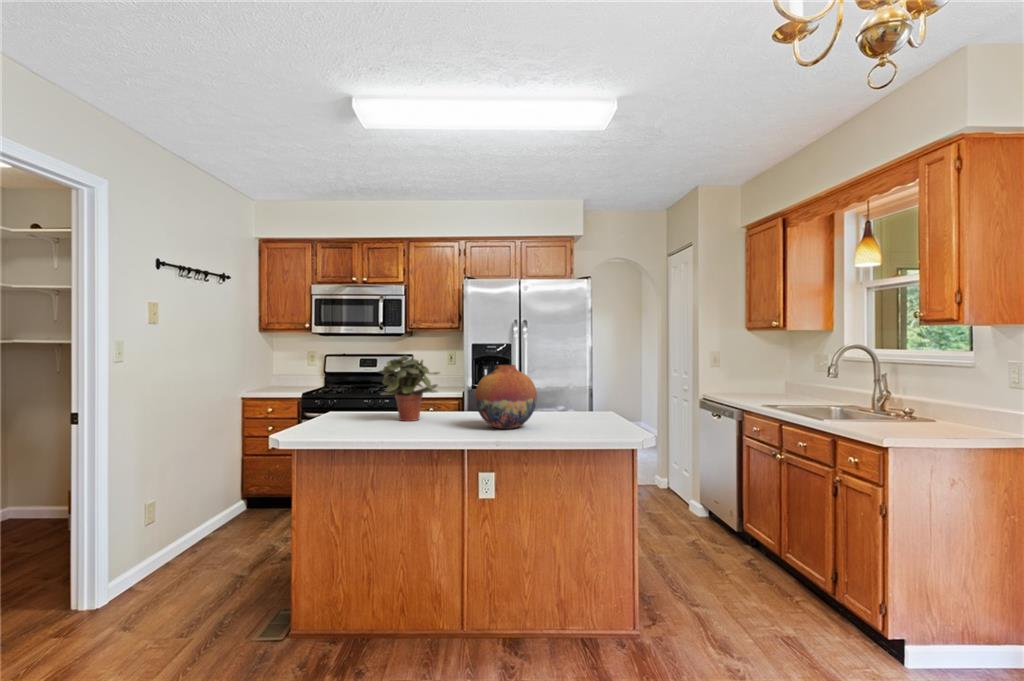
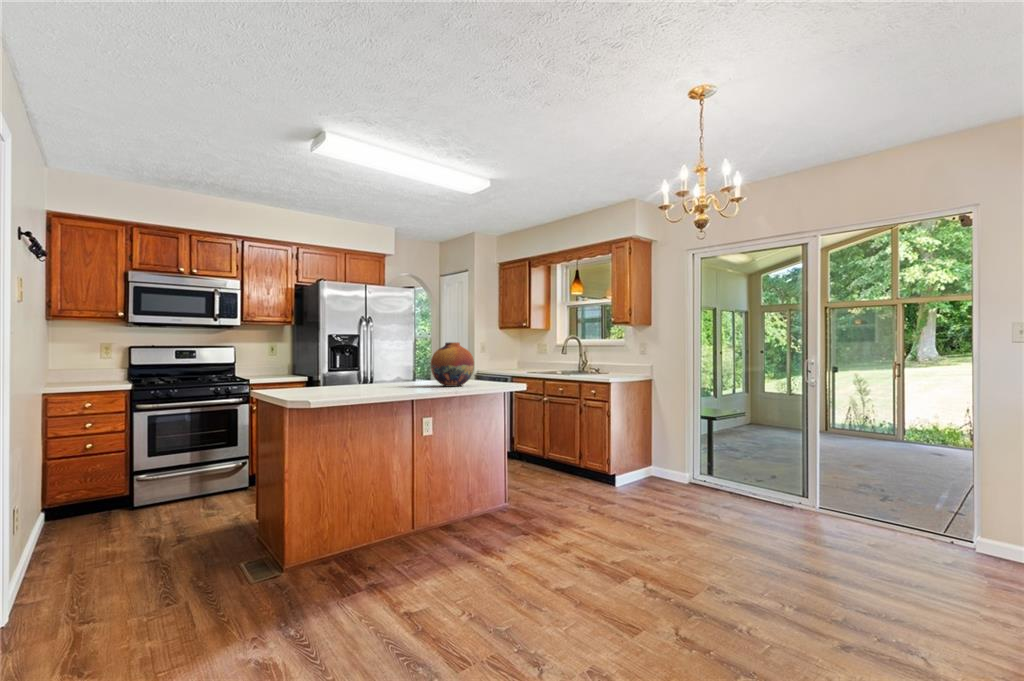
potted plant: present [379,355,439,421] -> none [337,335,389,389]

